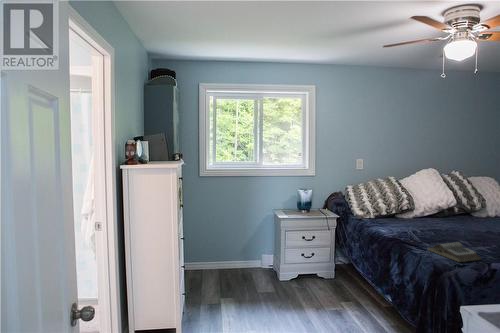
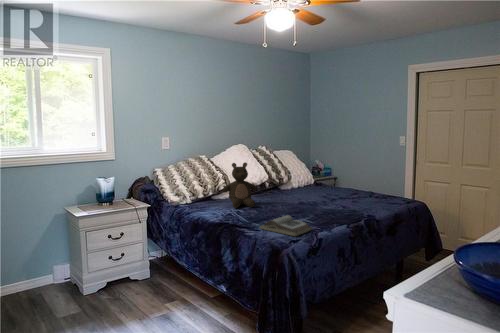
stuffed bear: none [403,187,439,230] -> present [223,162,257,208]

